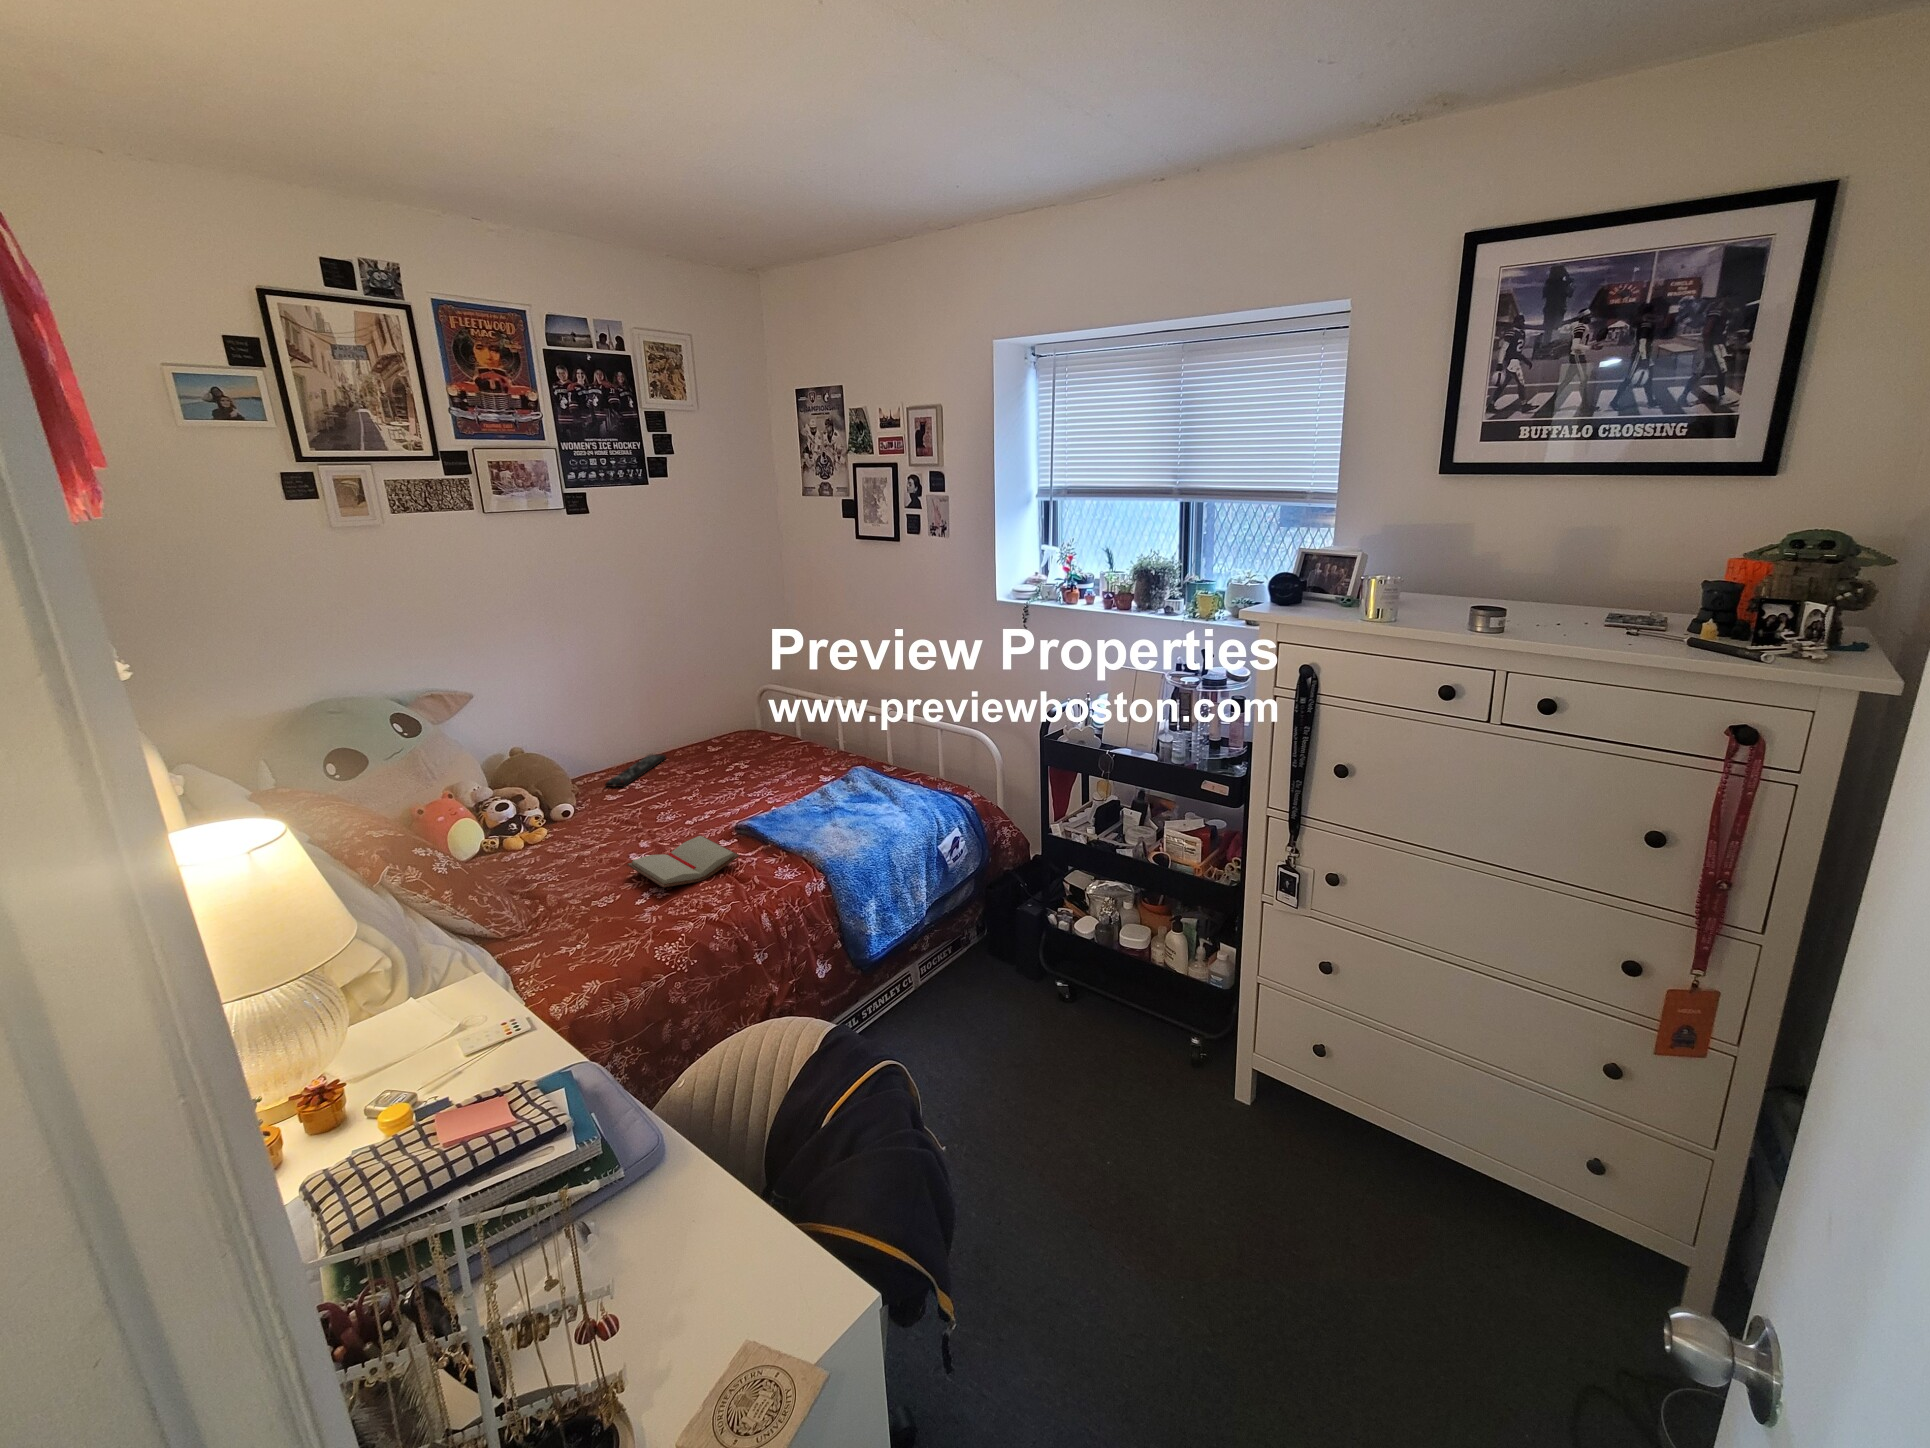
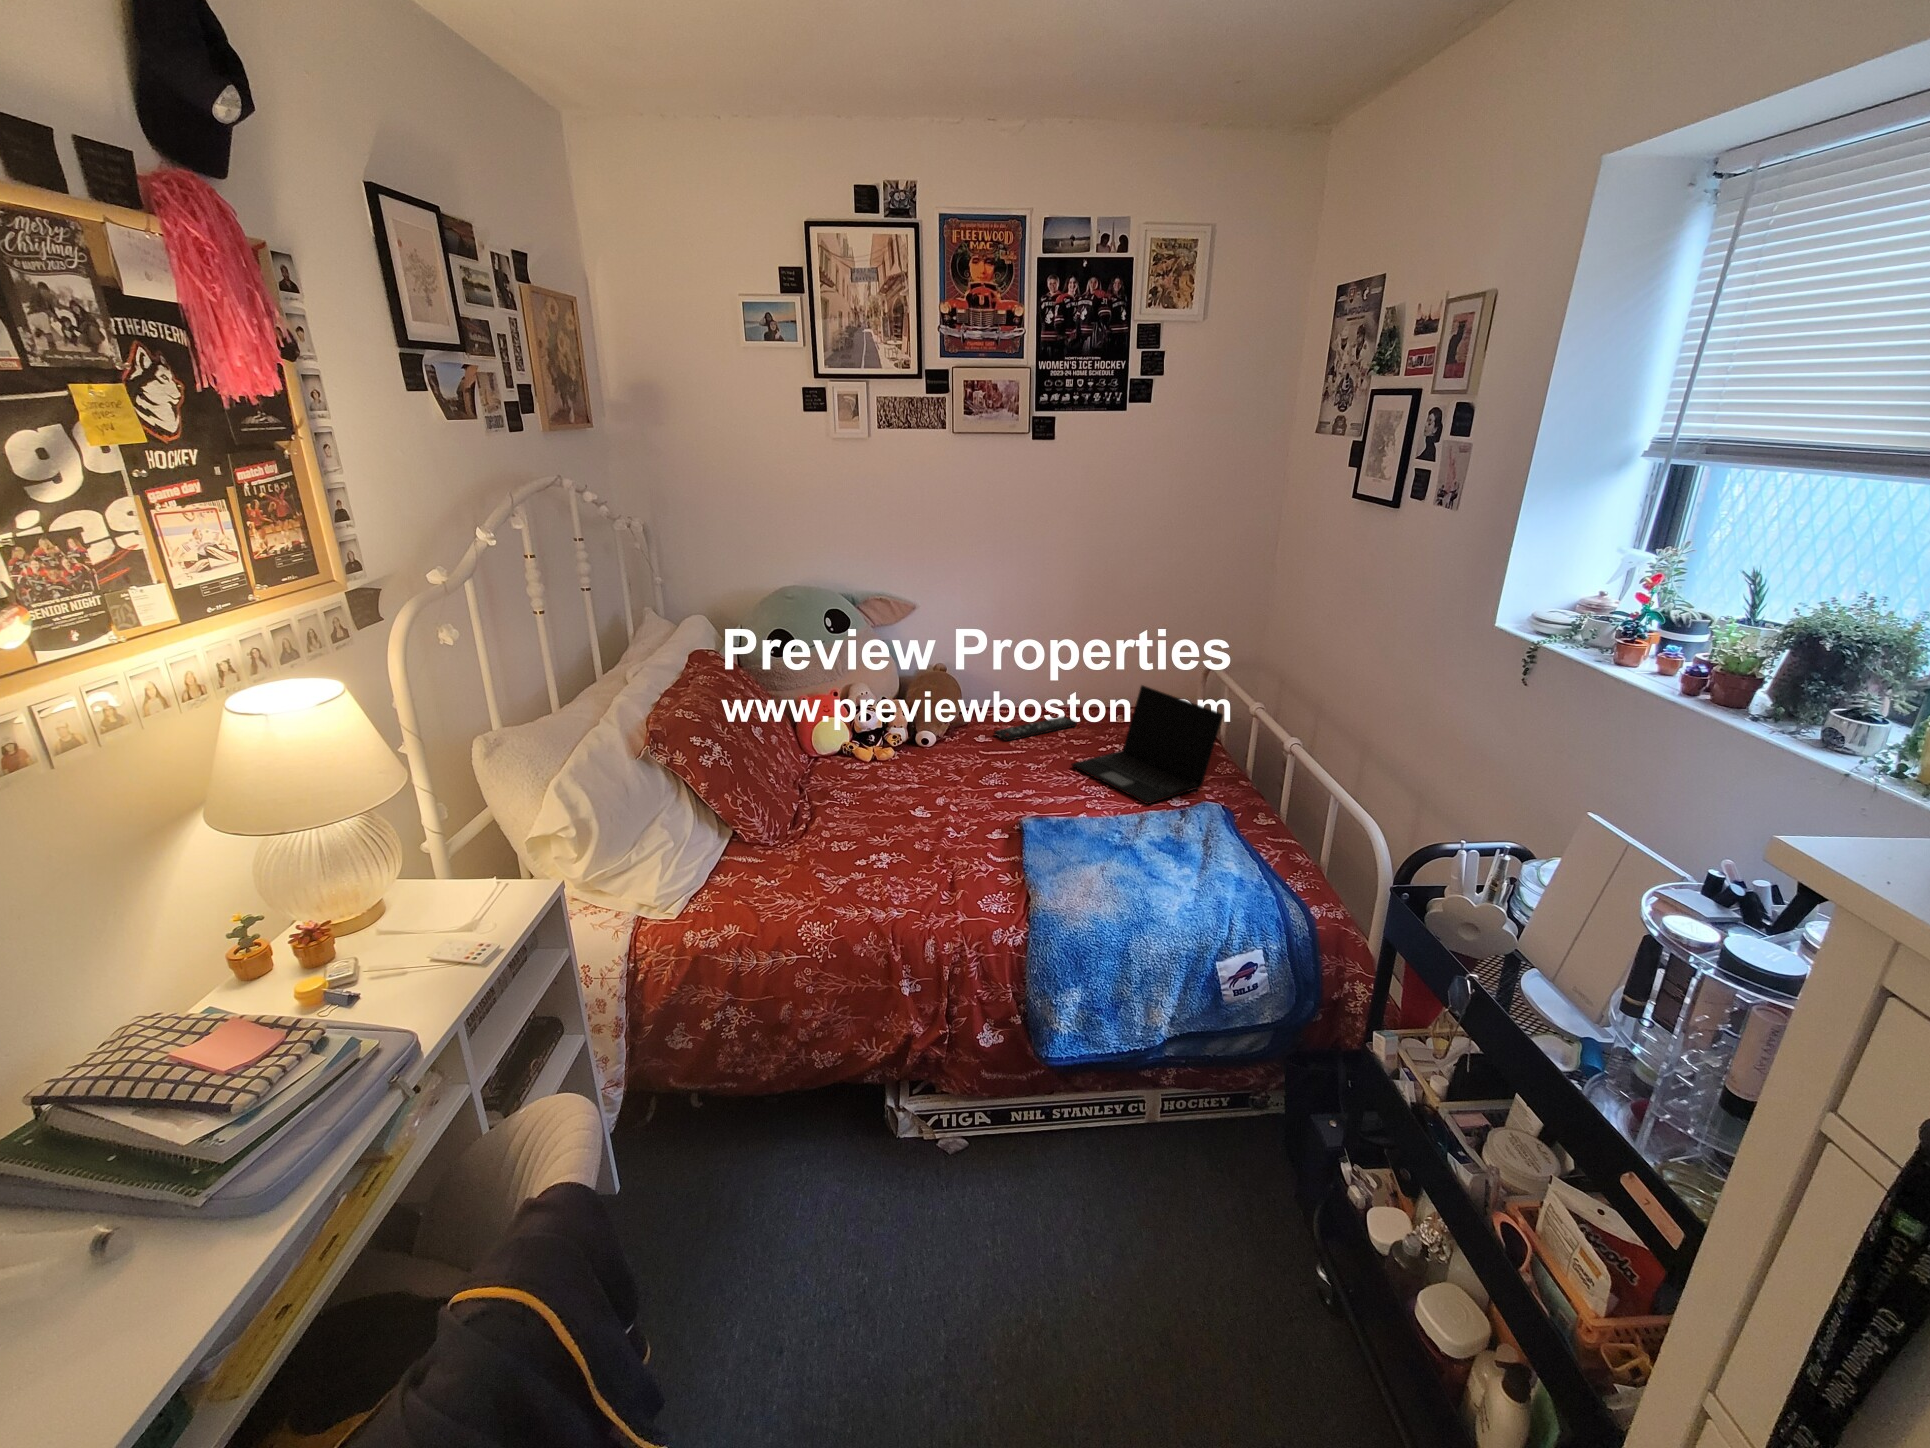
laptop: none [706,704,815,785] -> present [1071,685,1223,804]
paperback book: present [627,836,739,887] -> none [882,816,980,868]

